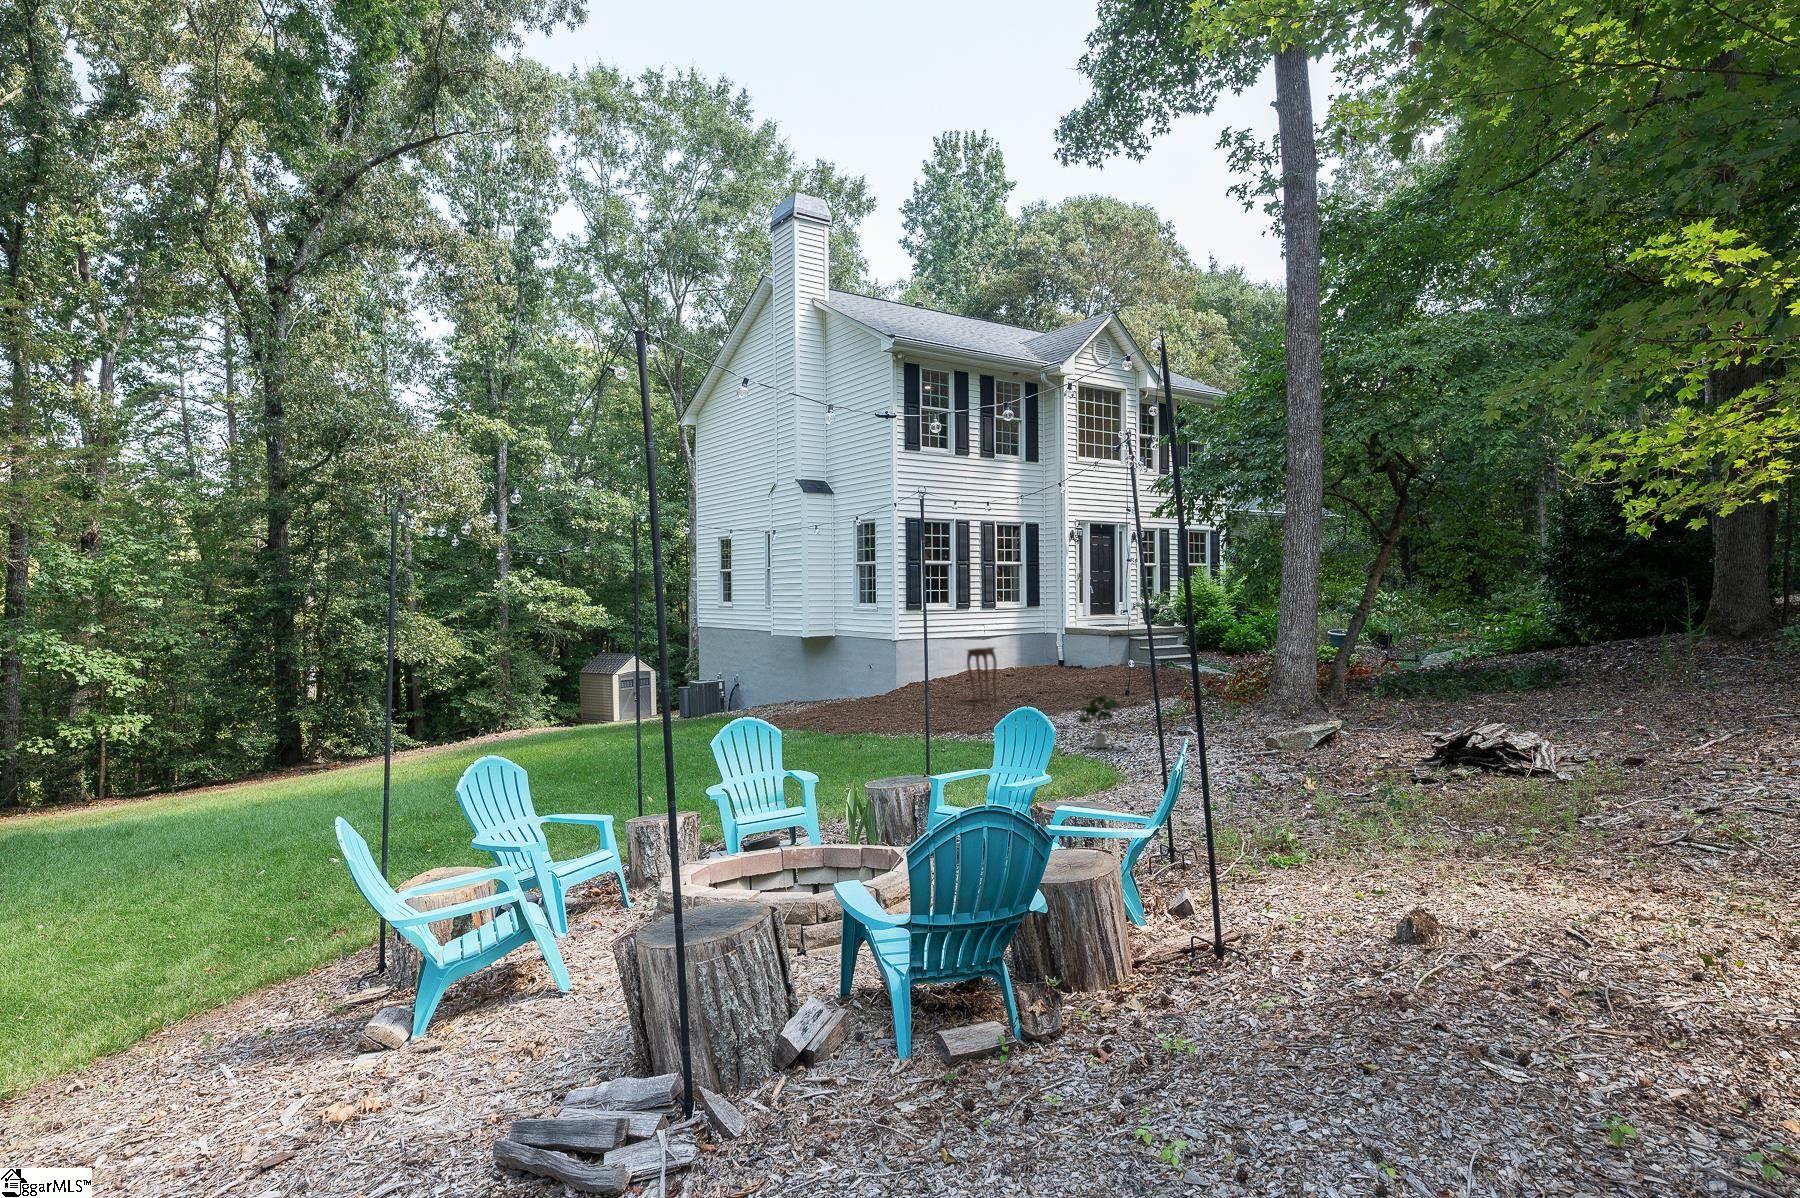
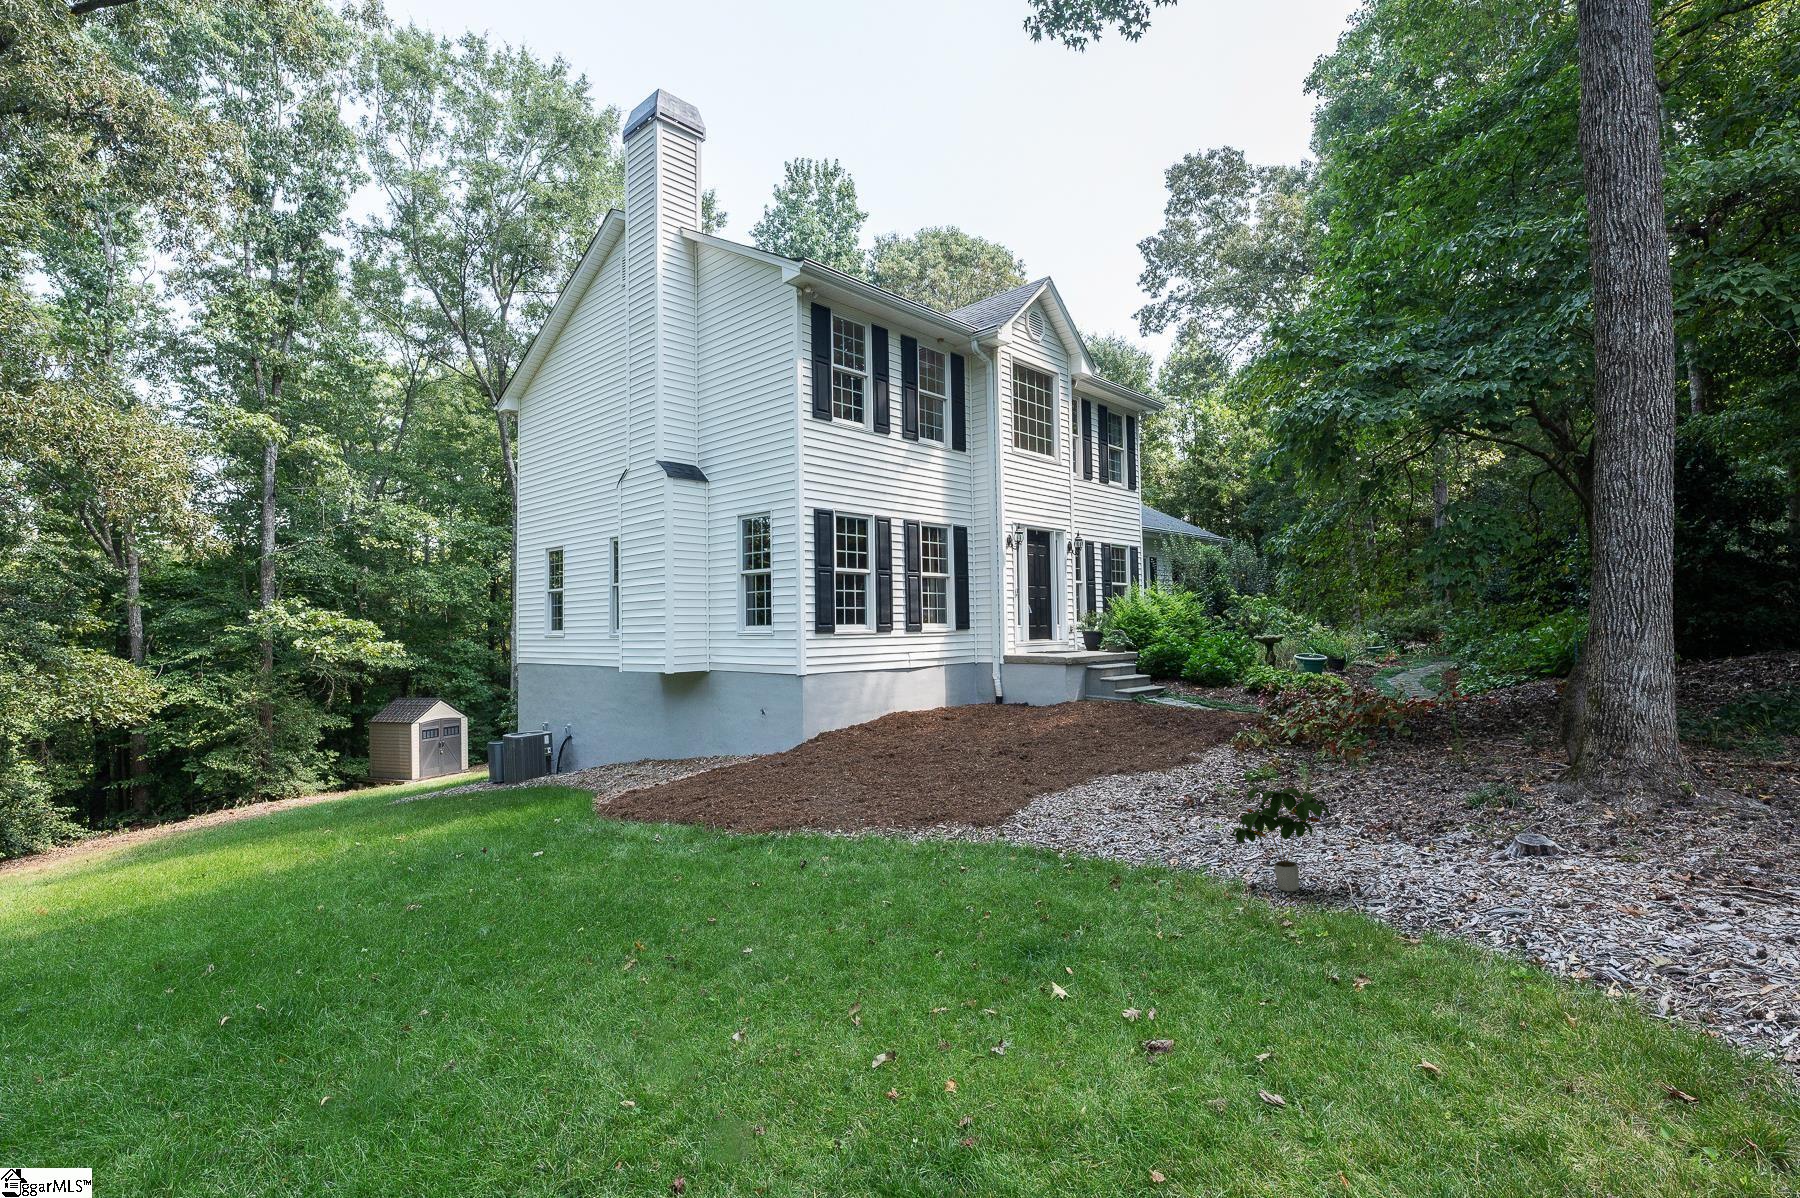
side table: present [967,647,997,705] -> none [928,687,973,775]

